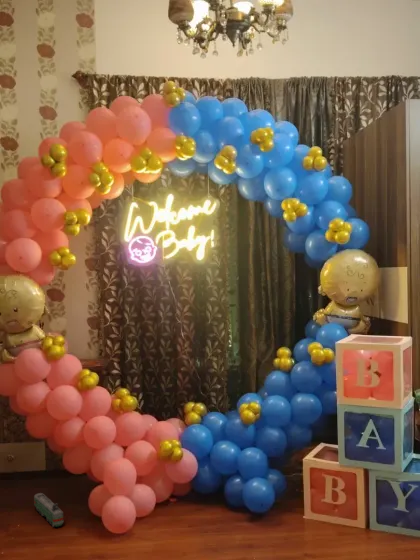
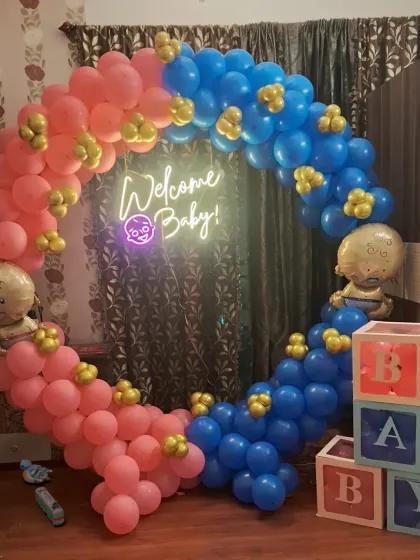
plush toy: none [17,470,48,493] -> present [20,459,52,483]

